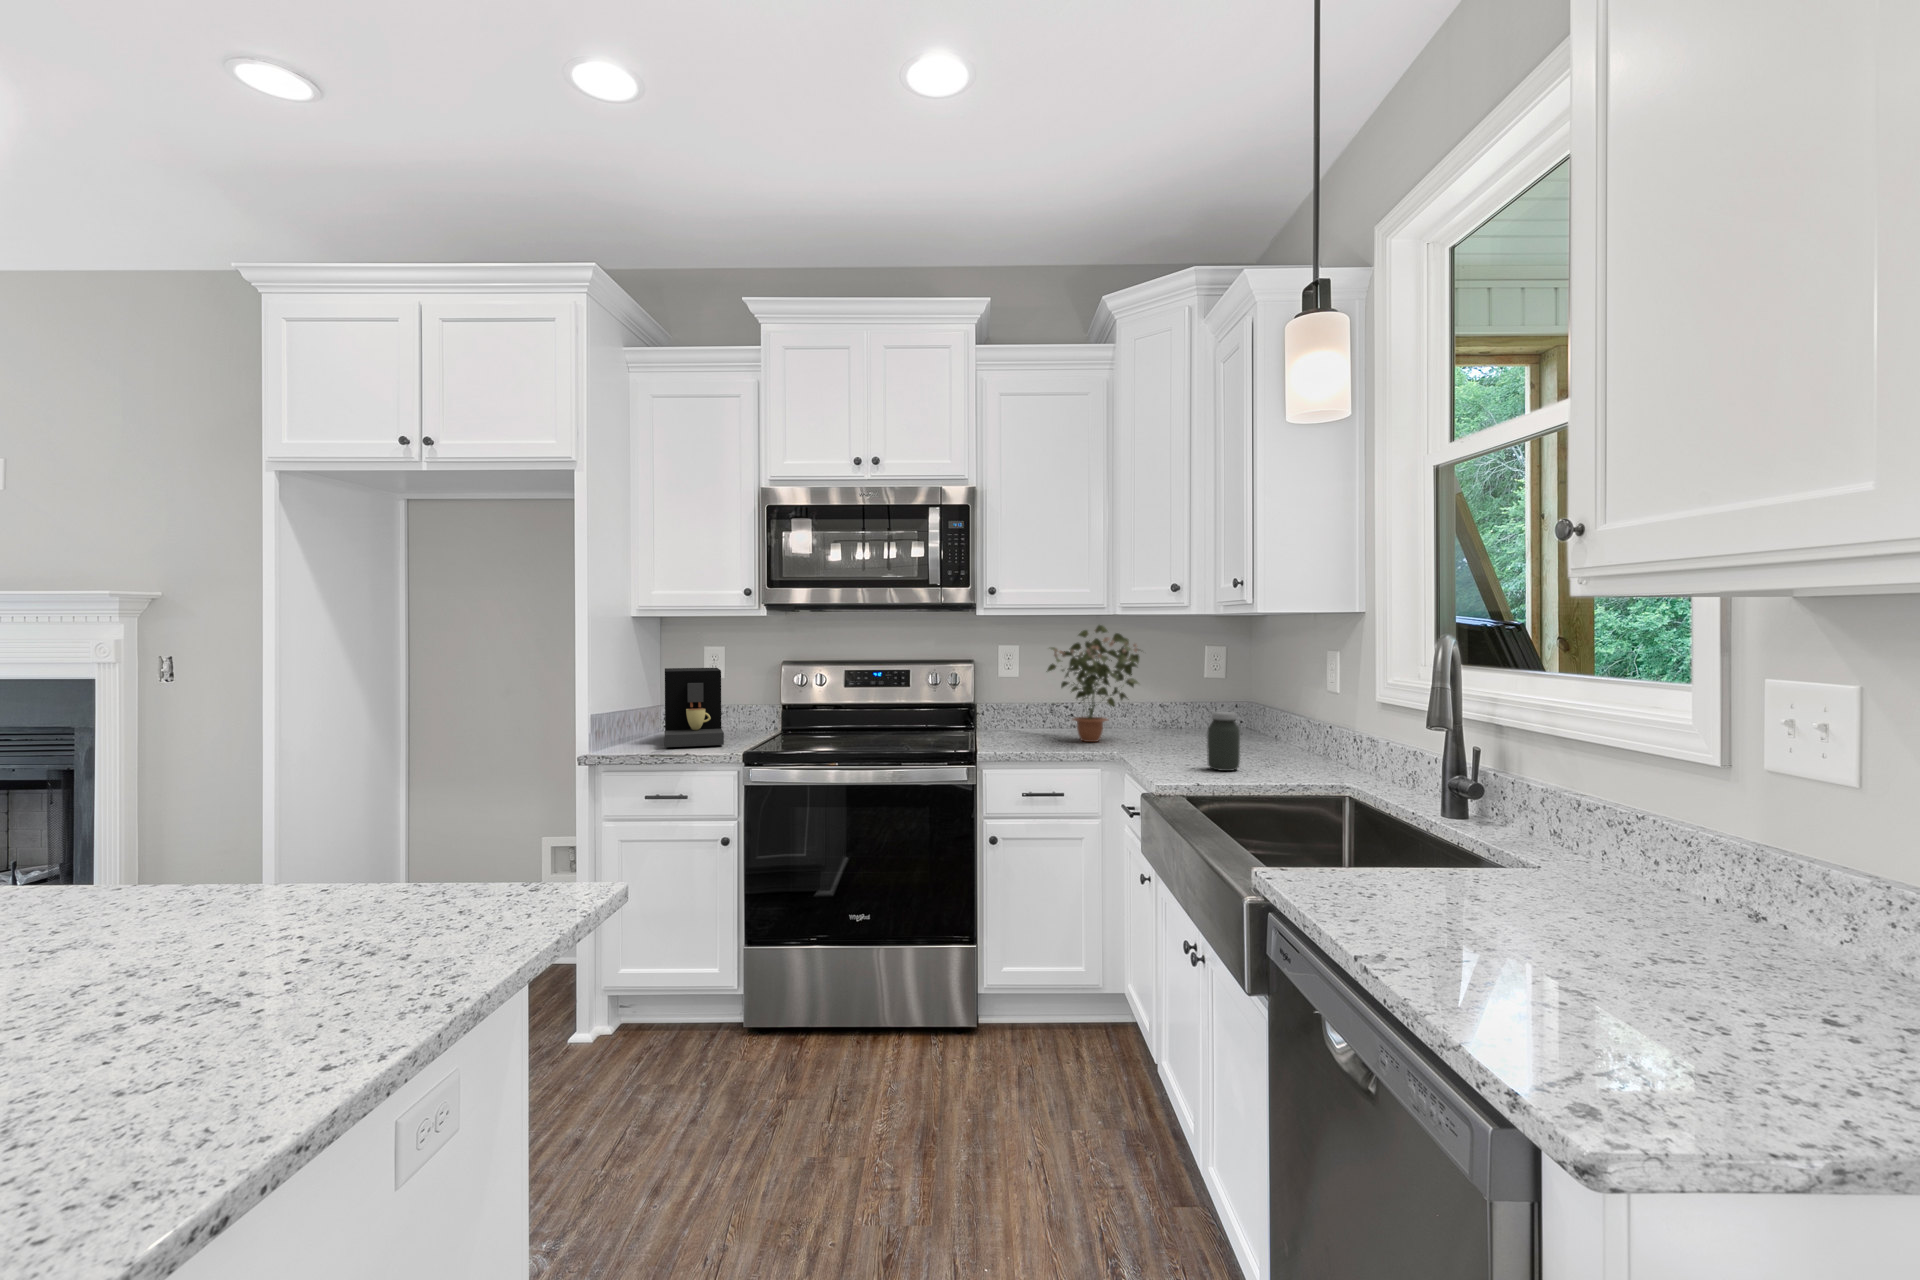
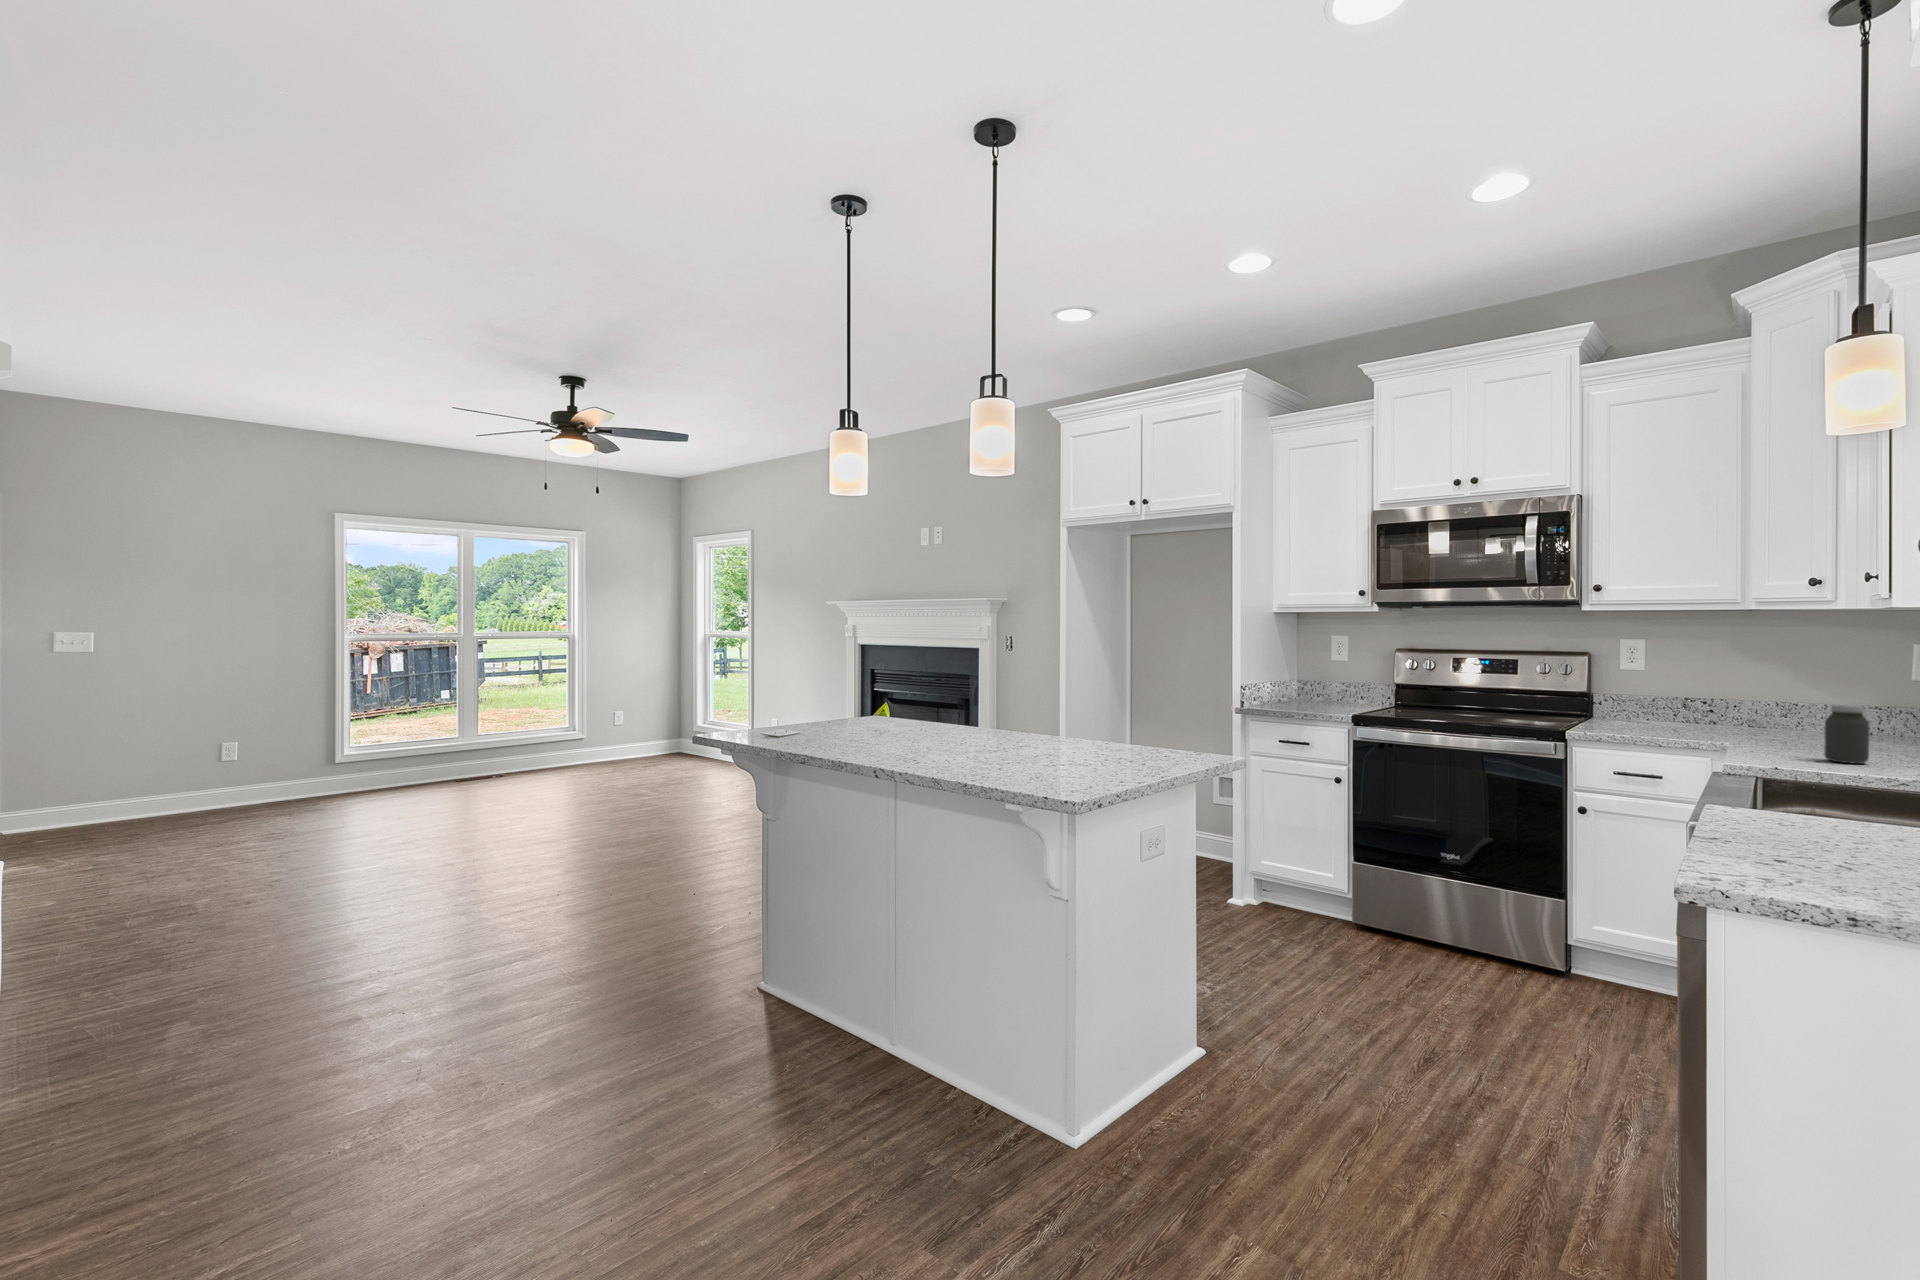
potted plant: present [1047,625,1139,742] -> none [1670,618,1792,733]
coffee maker: present [665,668,724,747] -> none [1295,652,1340,710]

